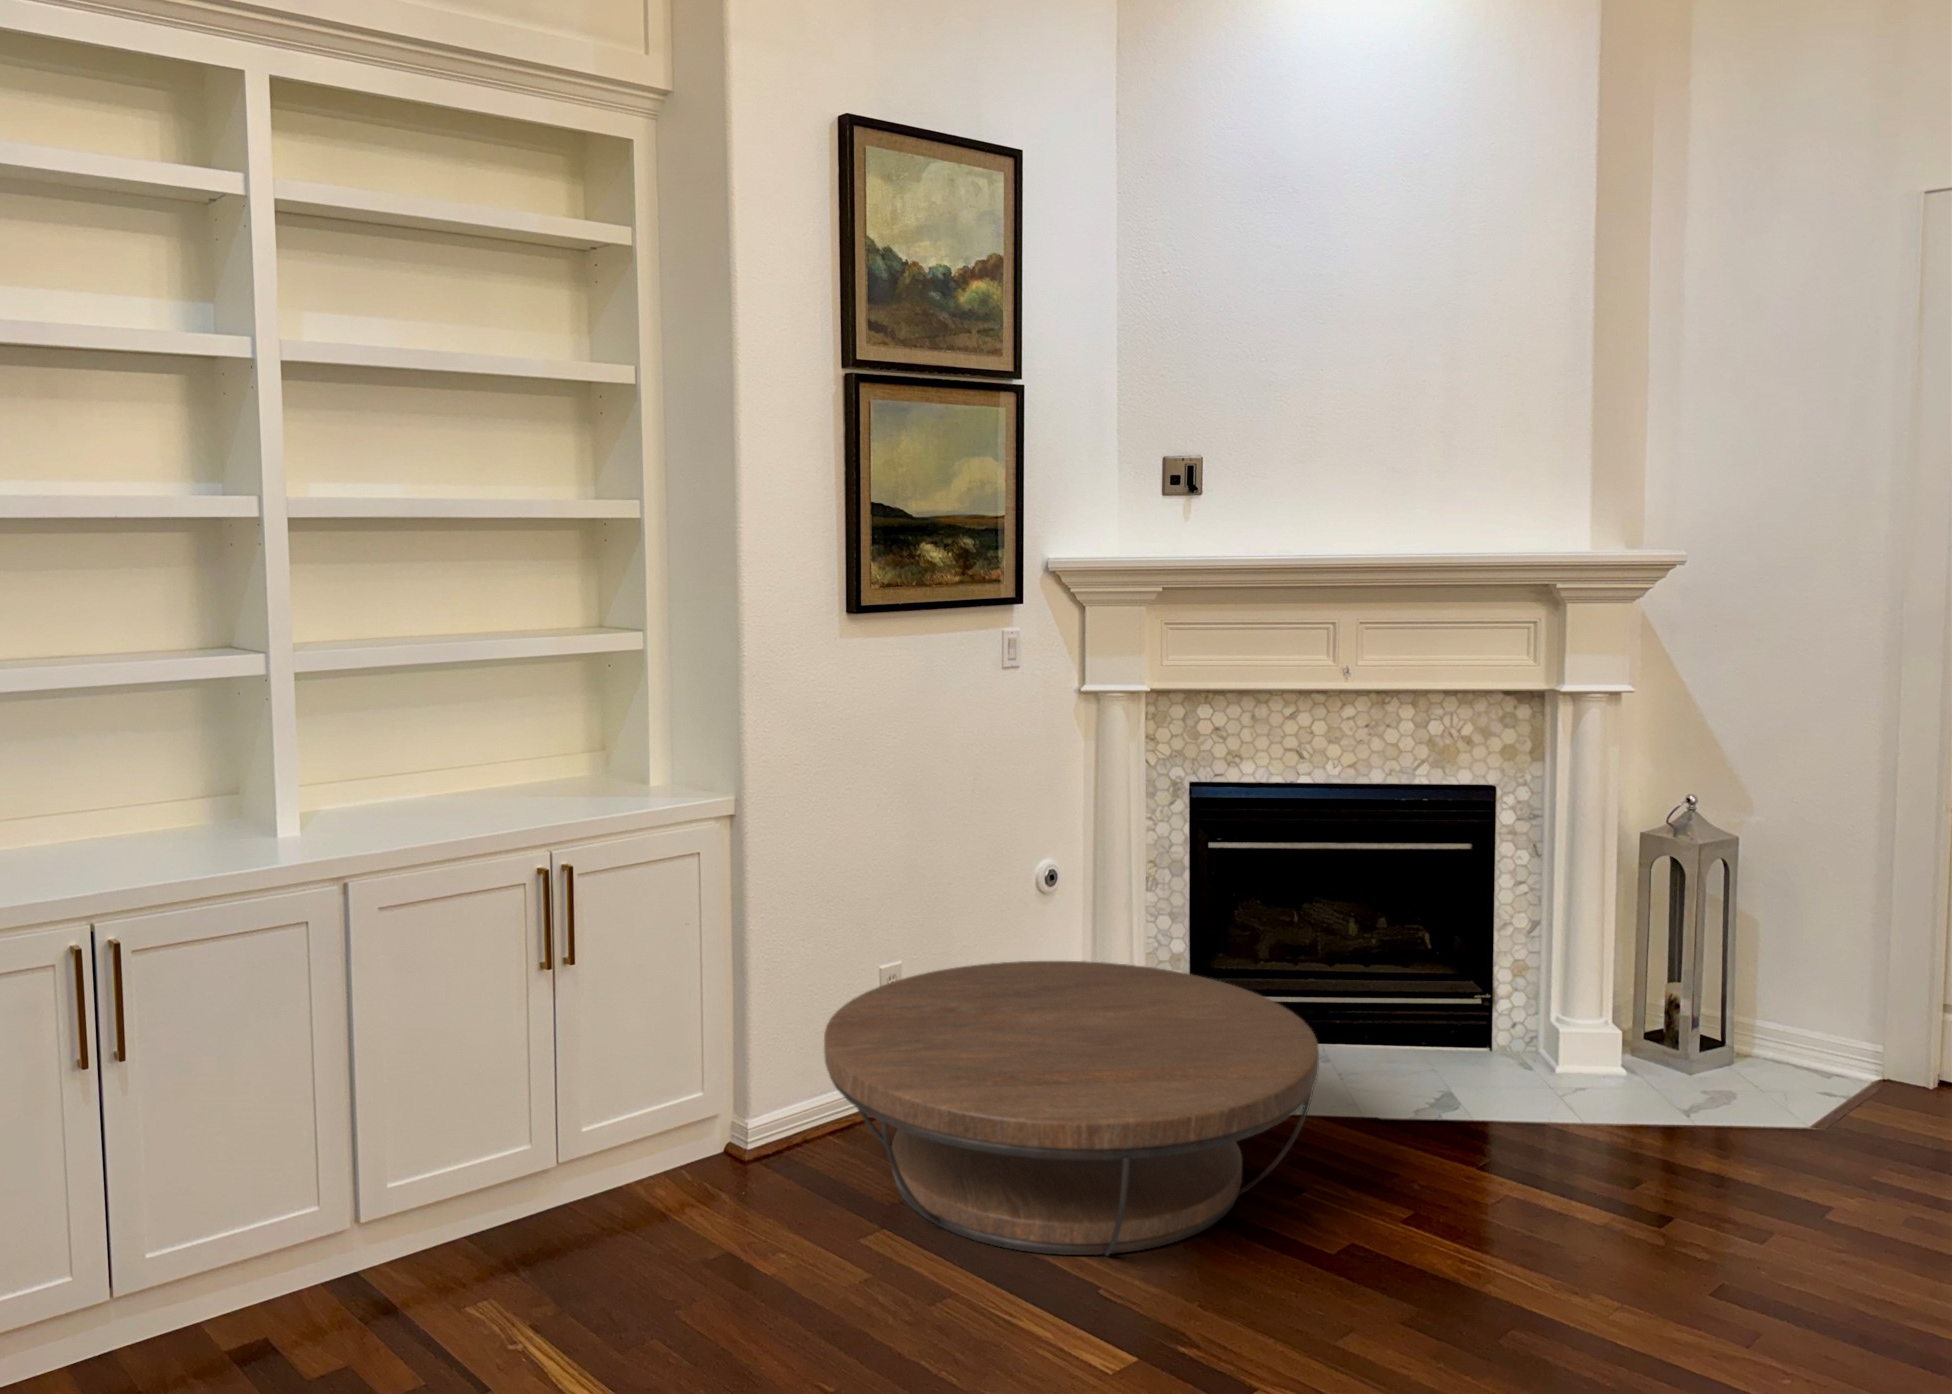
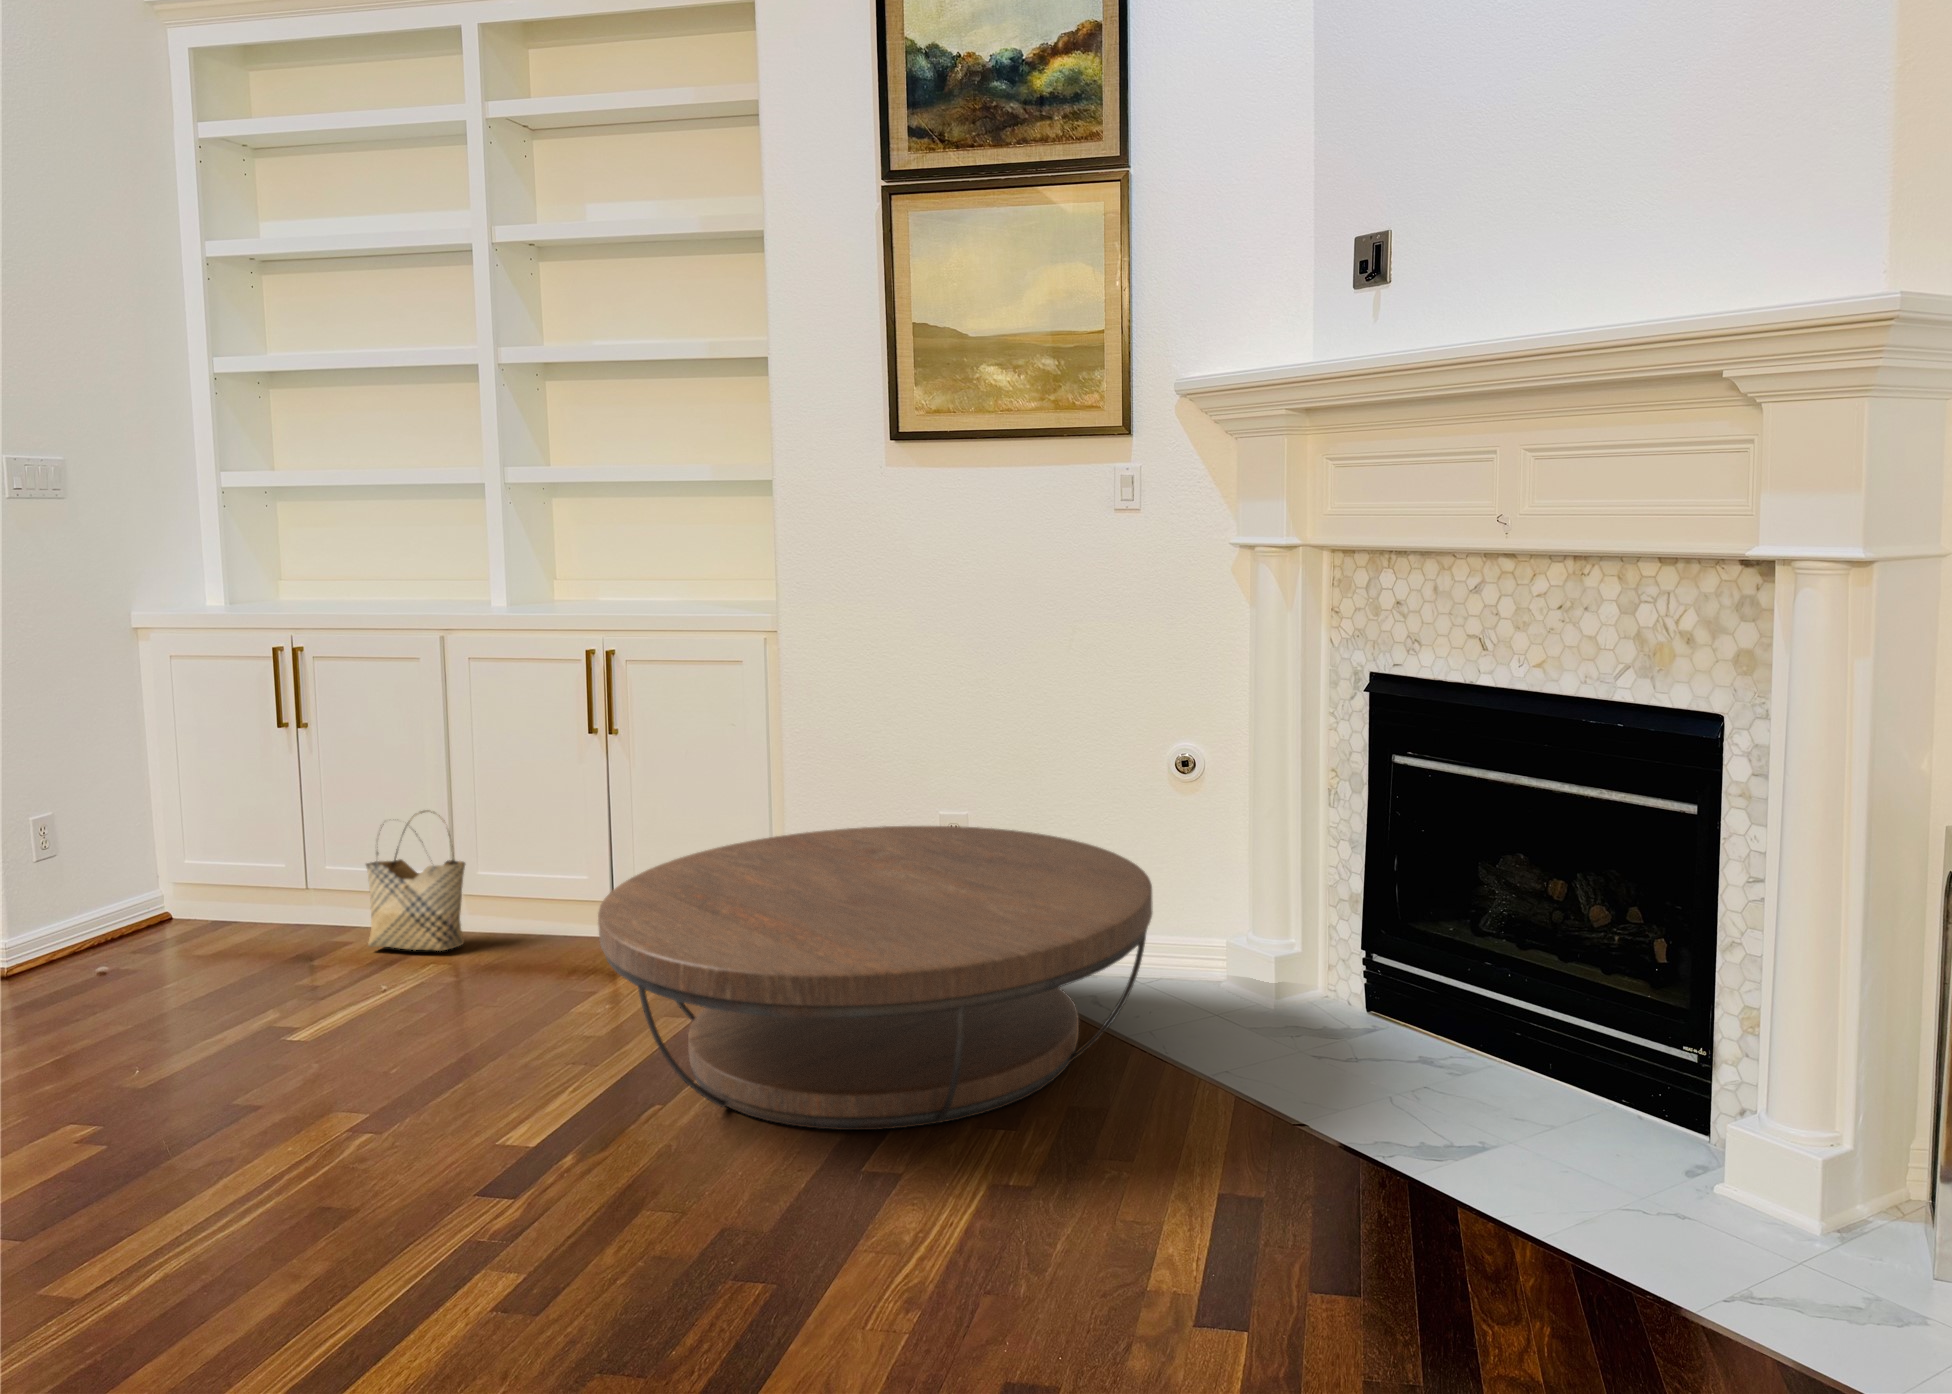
woven basket: none [306,1119,440,1324] -> present [366,810,465,951]

